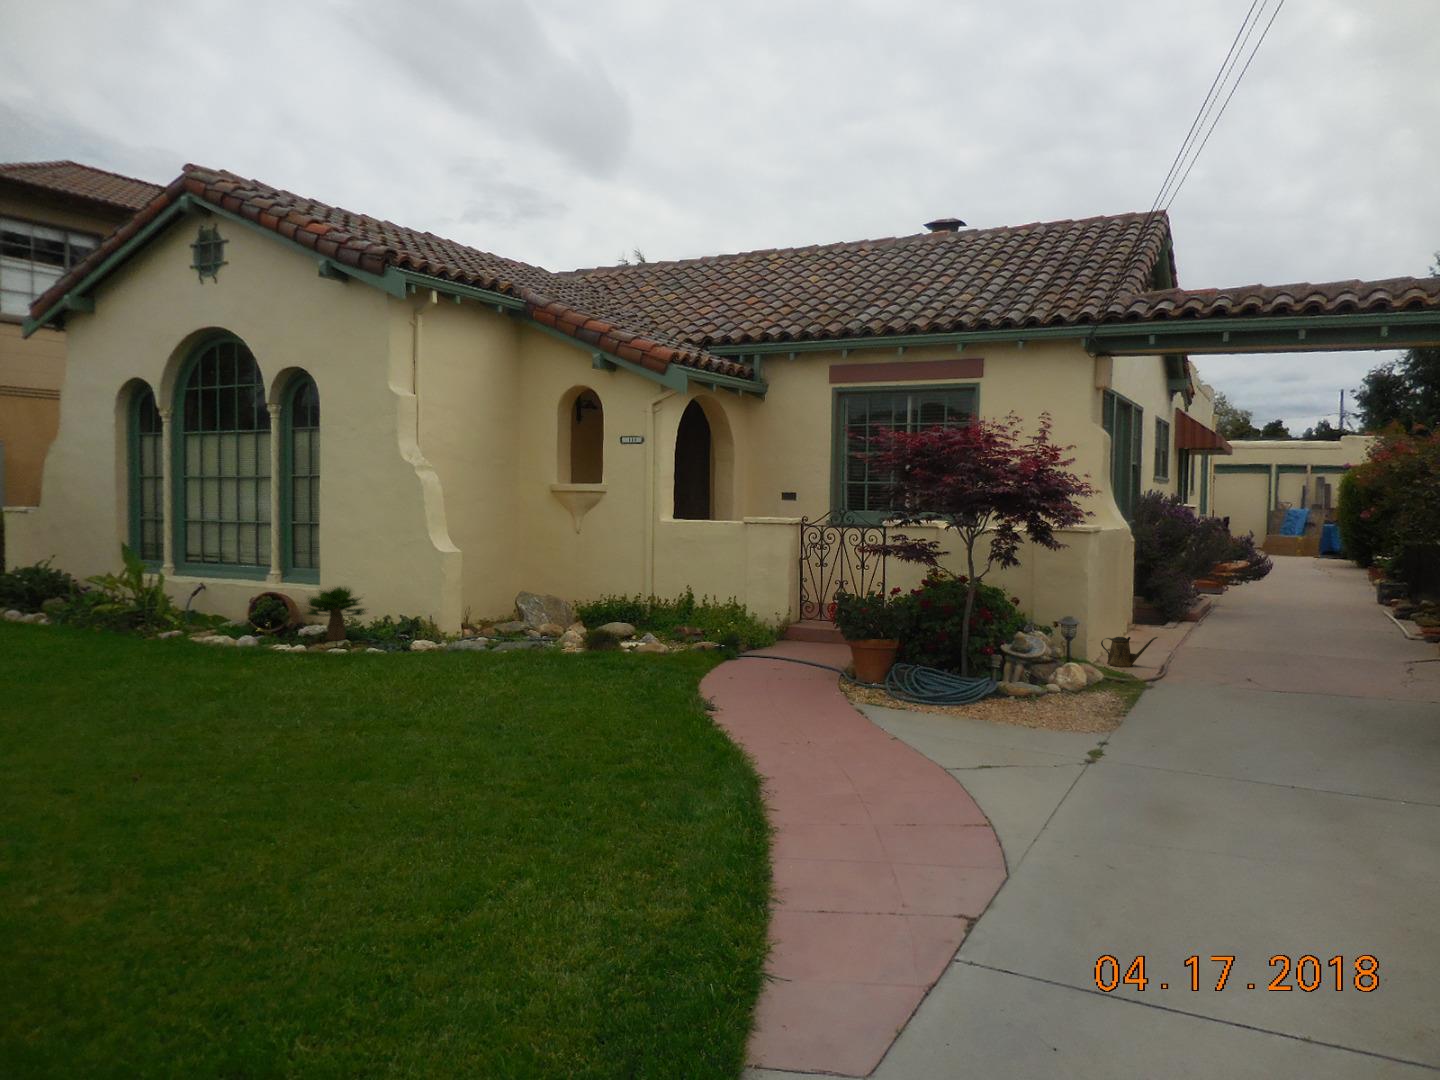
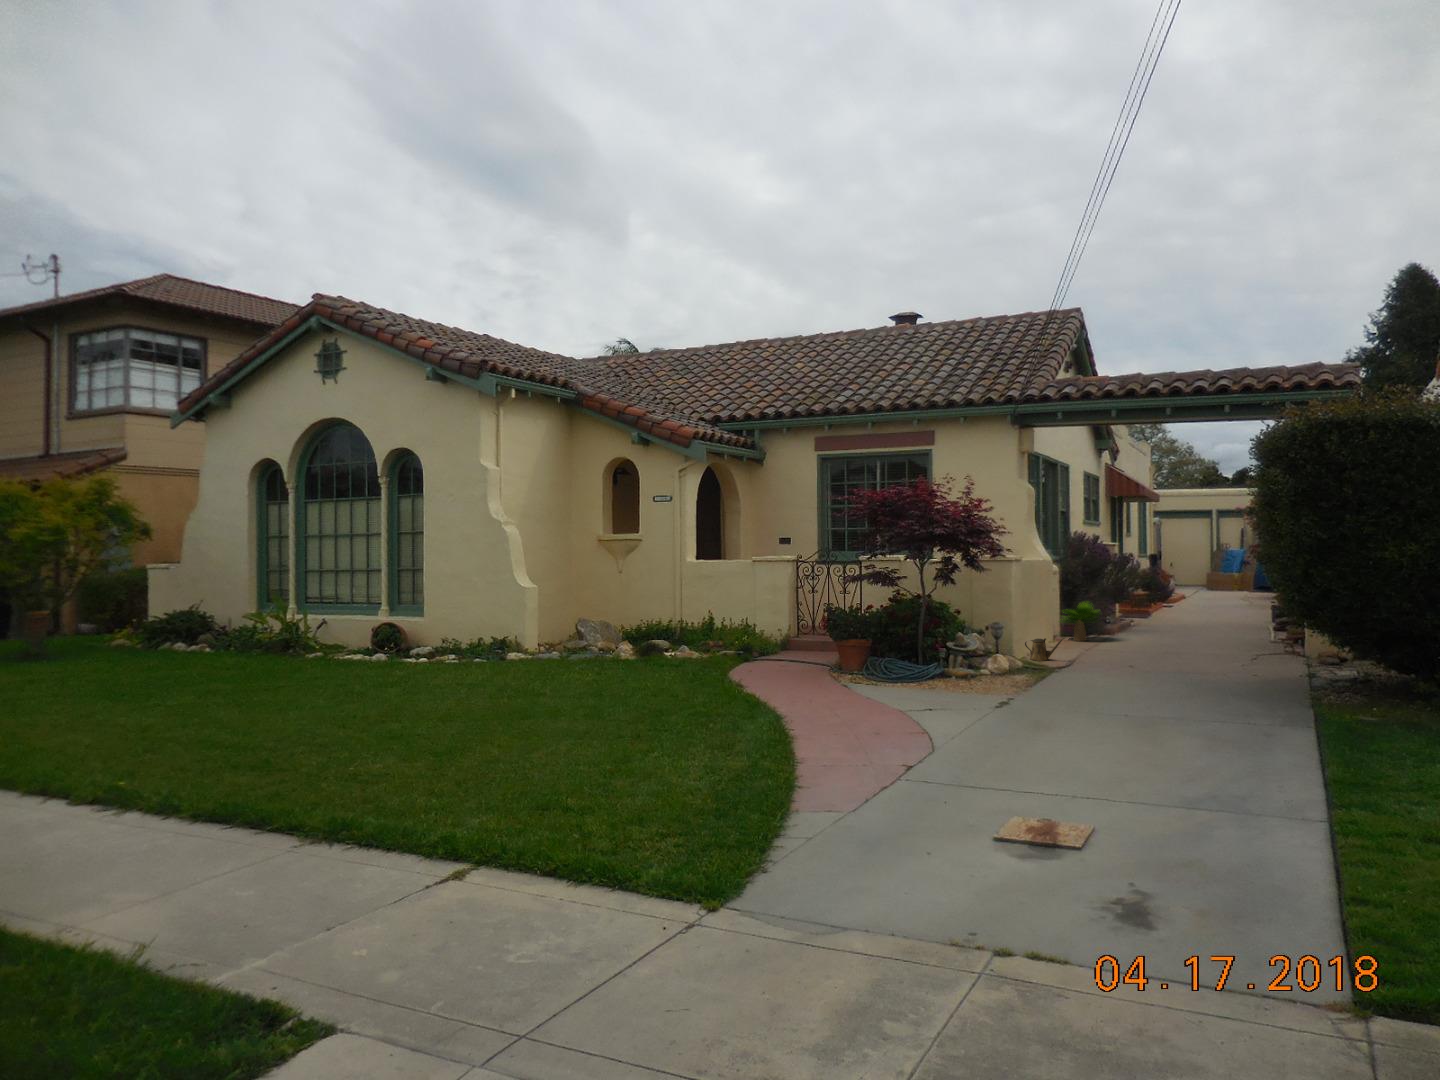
potted plant: present [306,587,366,641] -> present [1058,603,1100,641]

